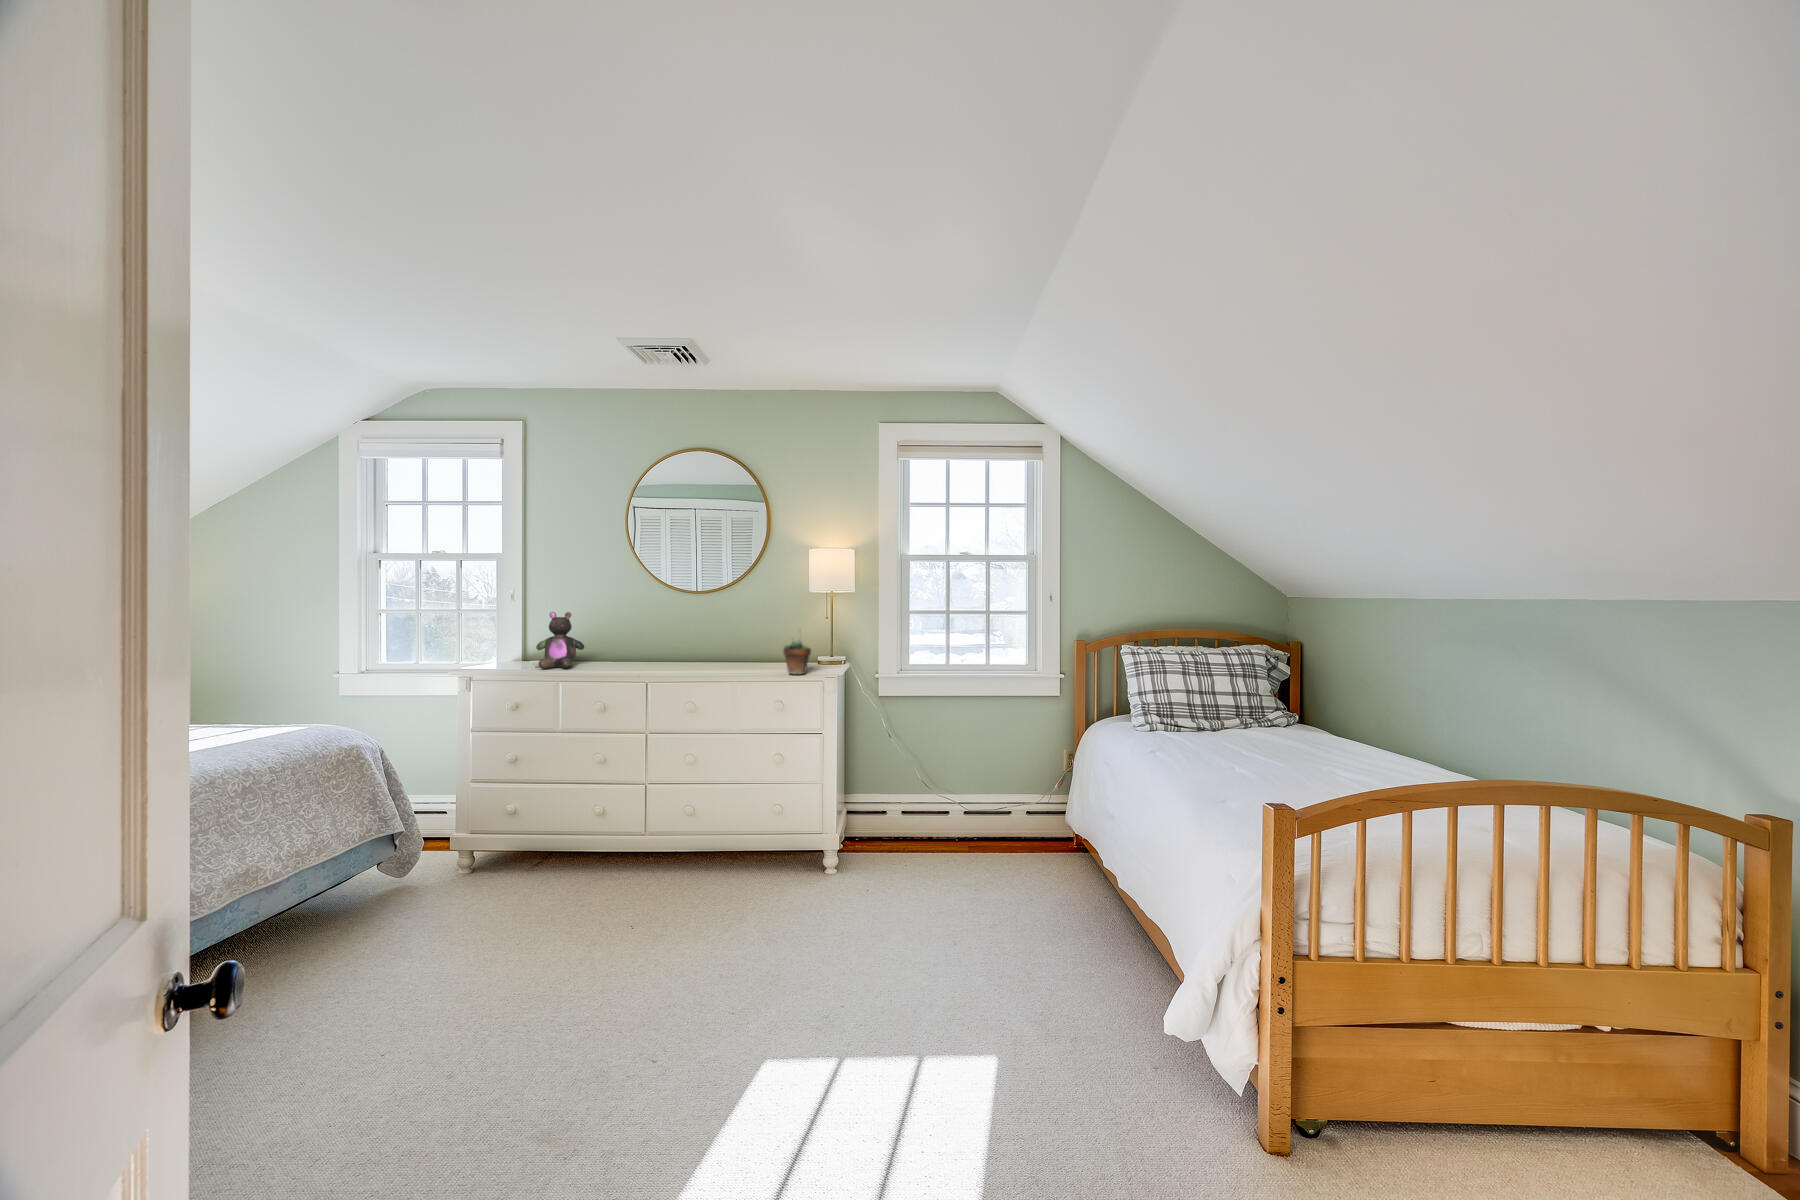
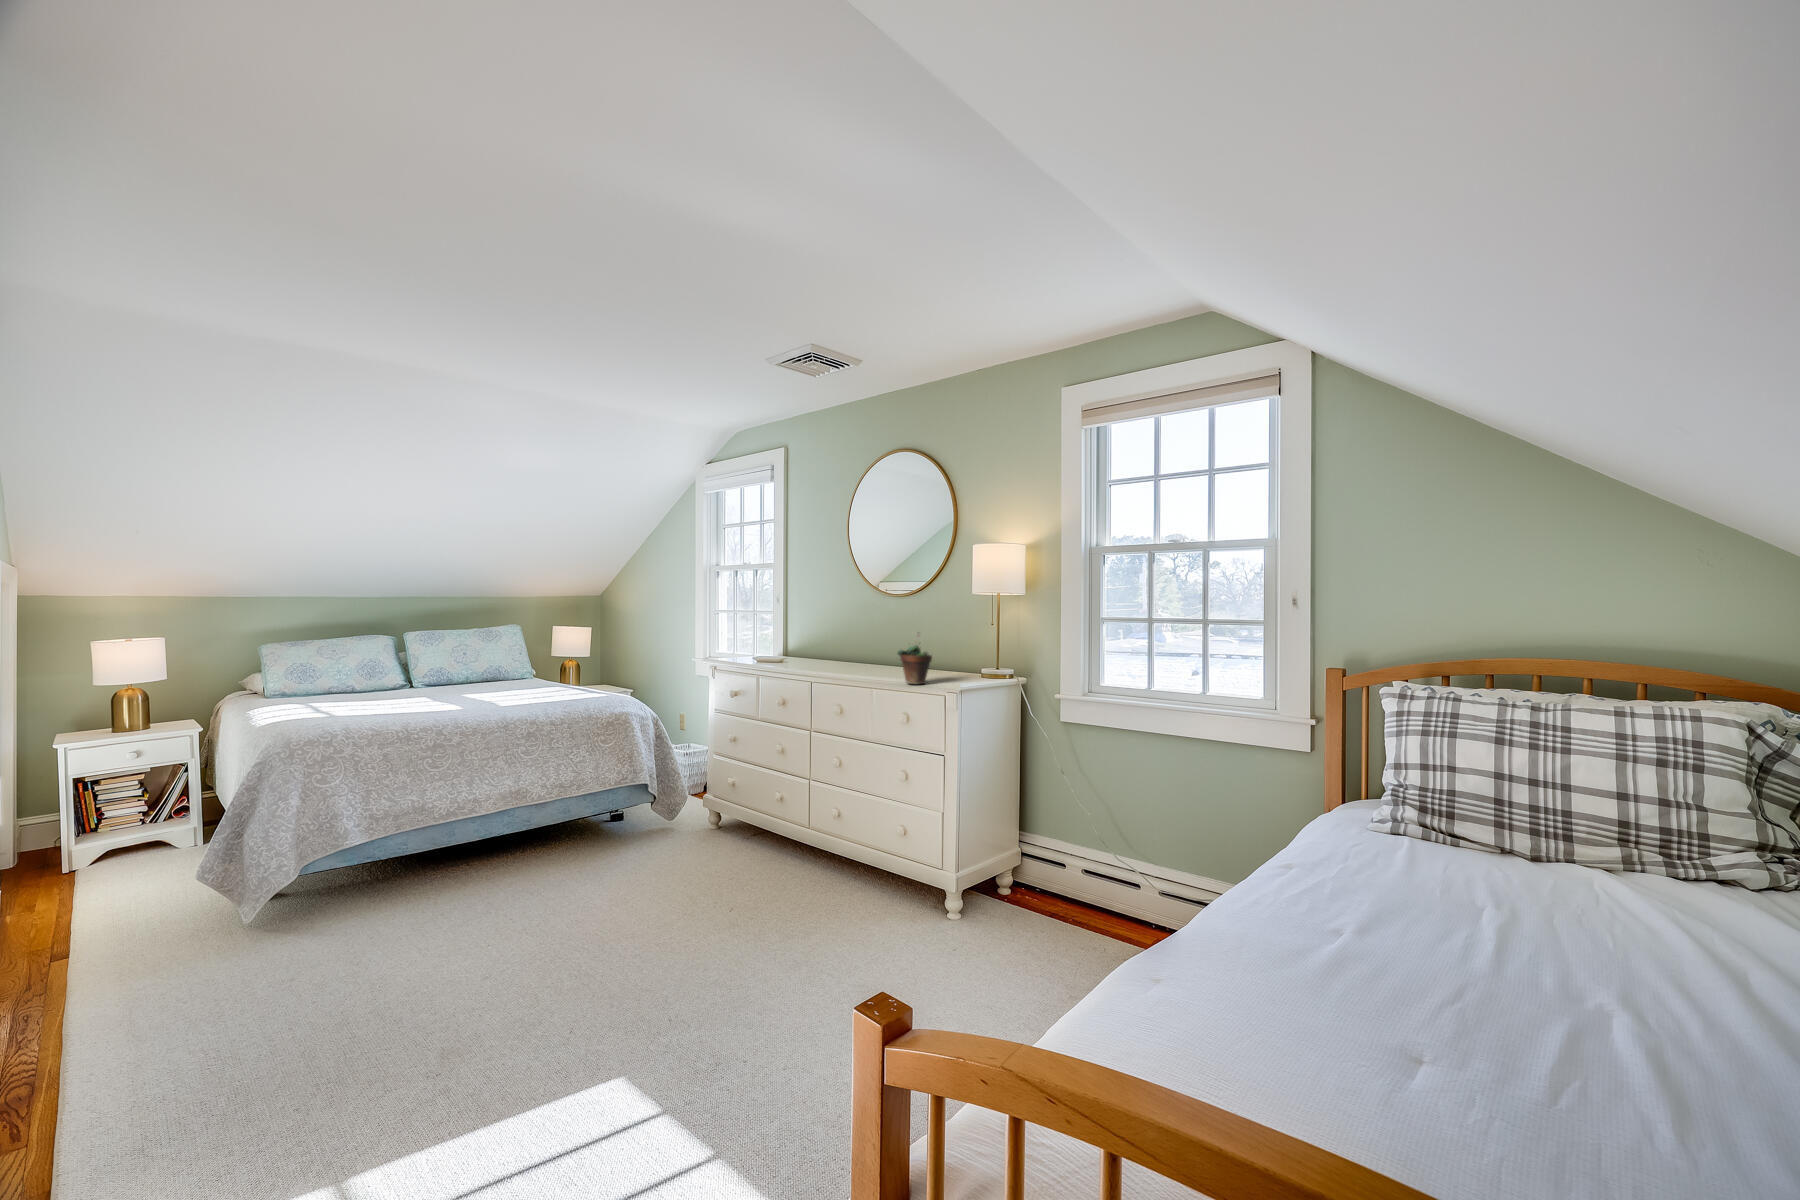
stuffed bear: present [536,612,584,668] -> none [748,611,790,662]

